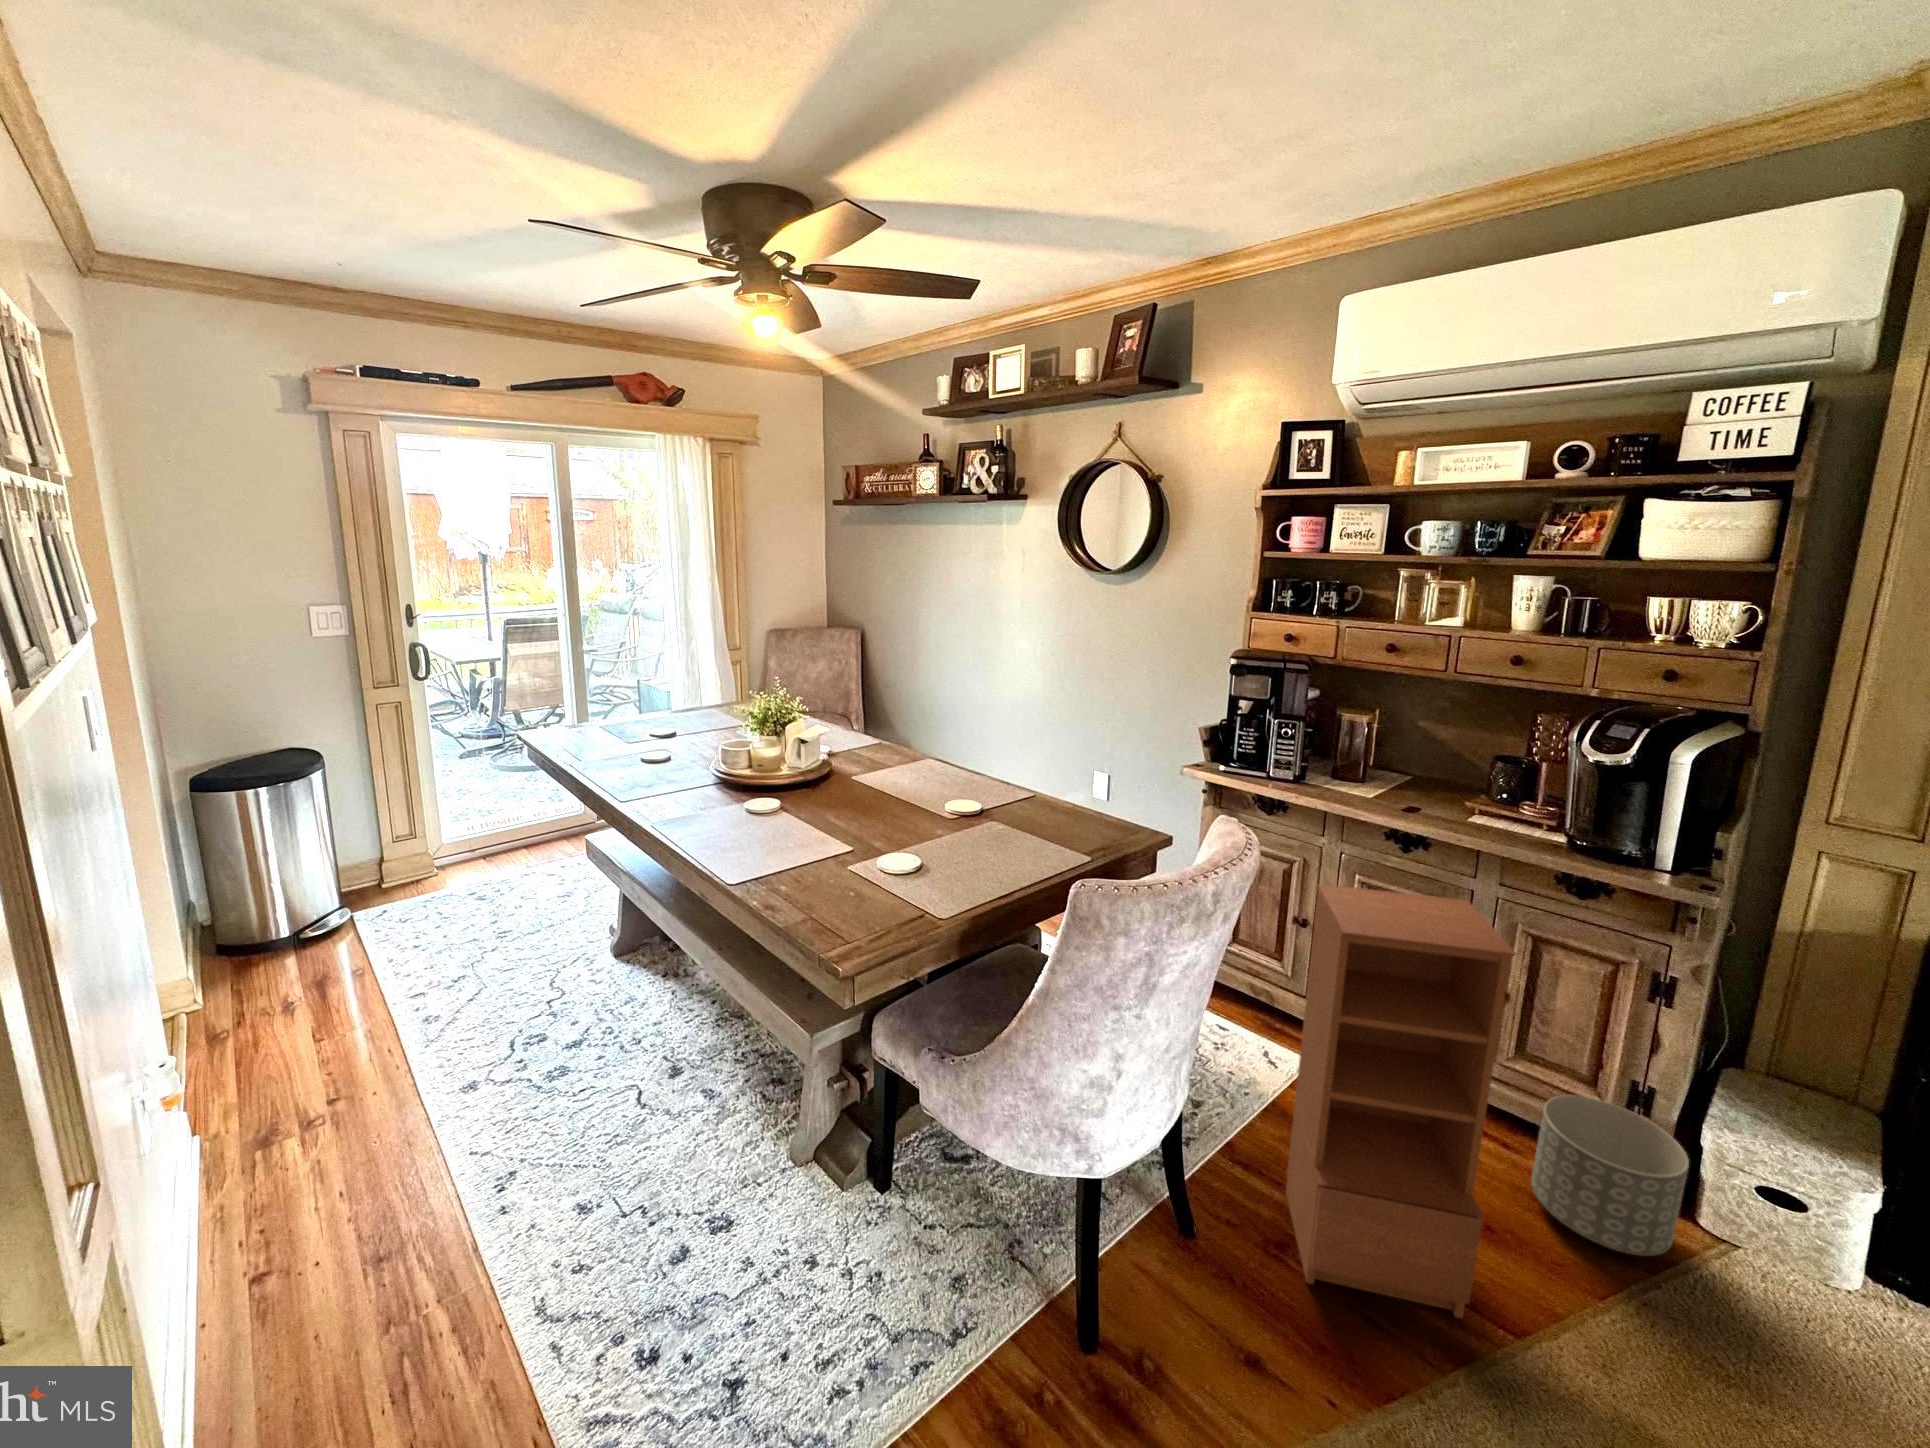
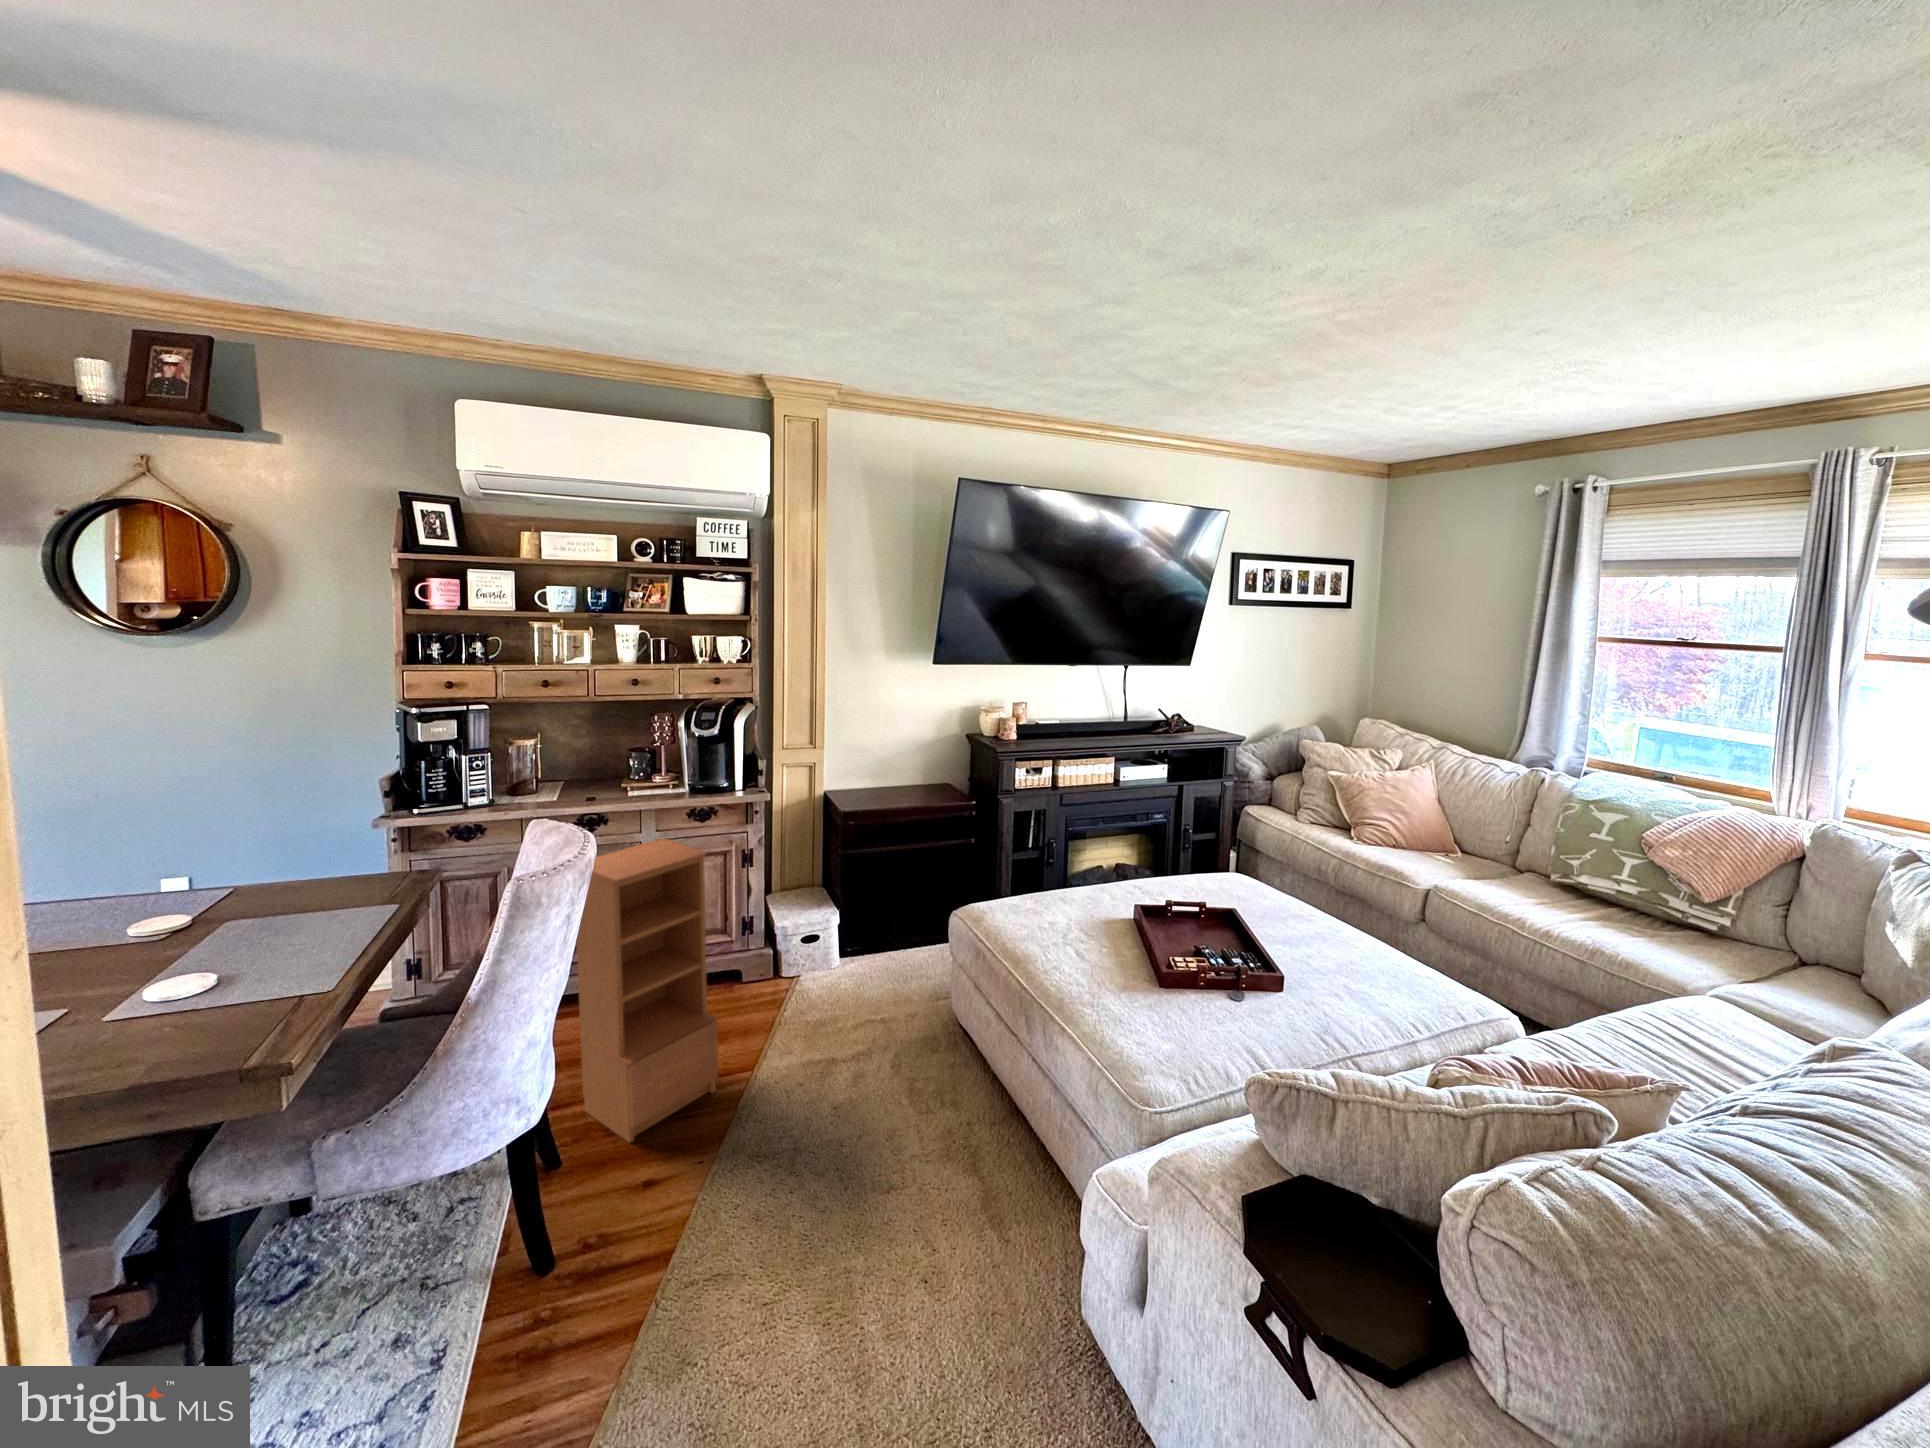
planter: present [1531,1095,1689,1256] -> none [710,934,779,1014]

